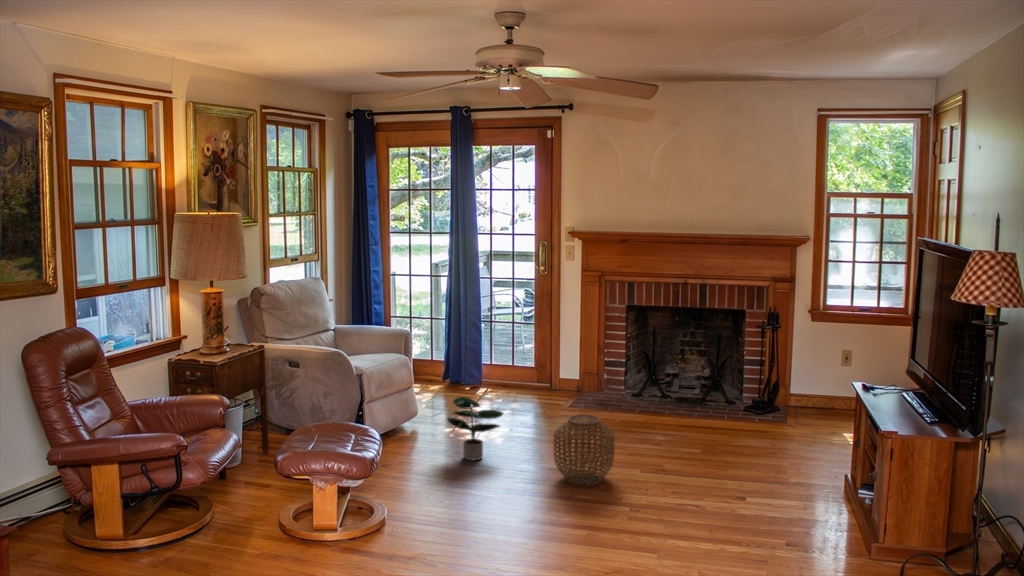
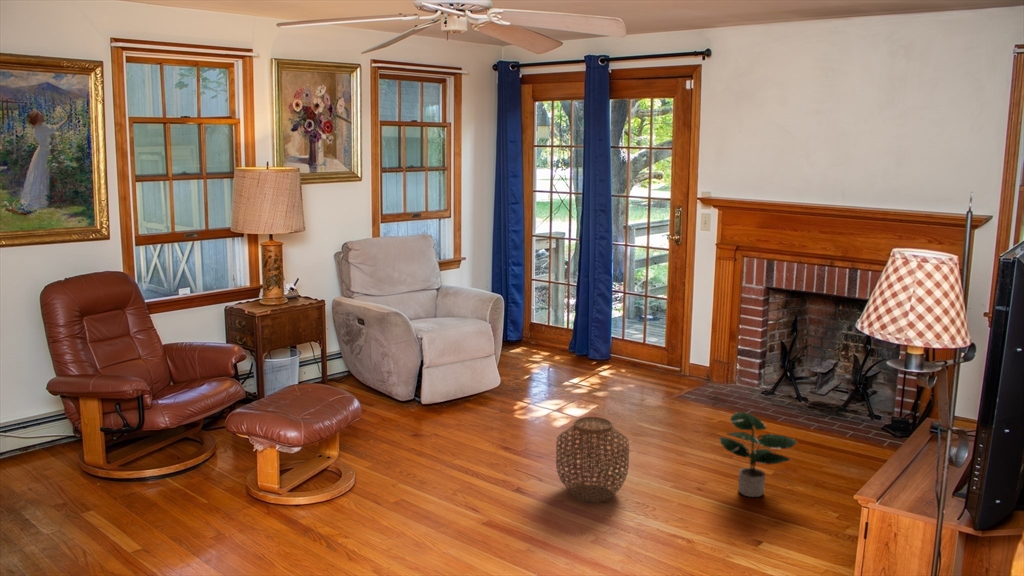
potted plant: present [447,397,503,460] -> present [720,412,797,497]

